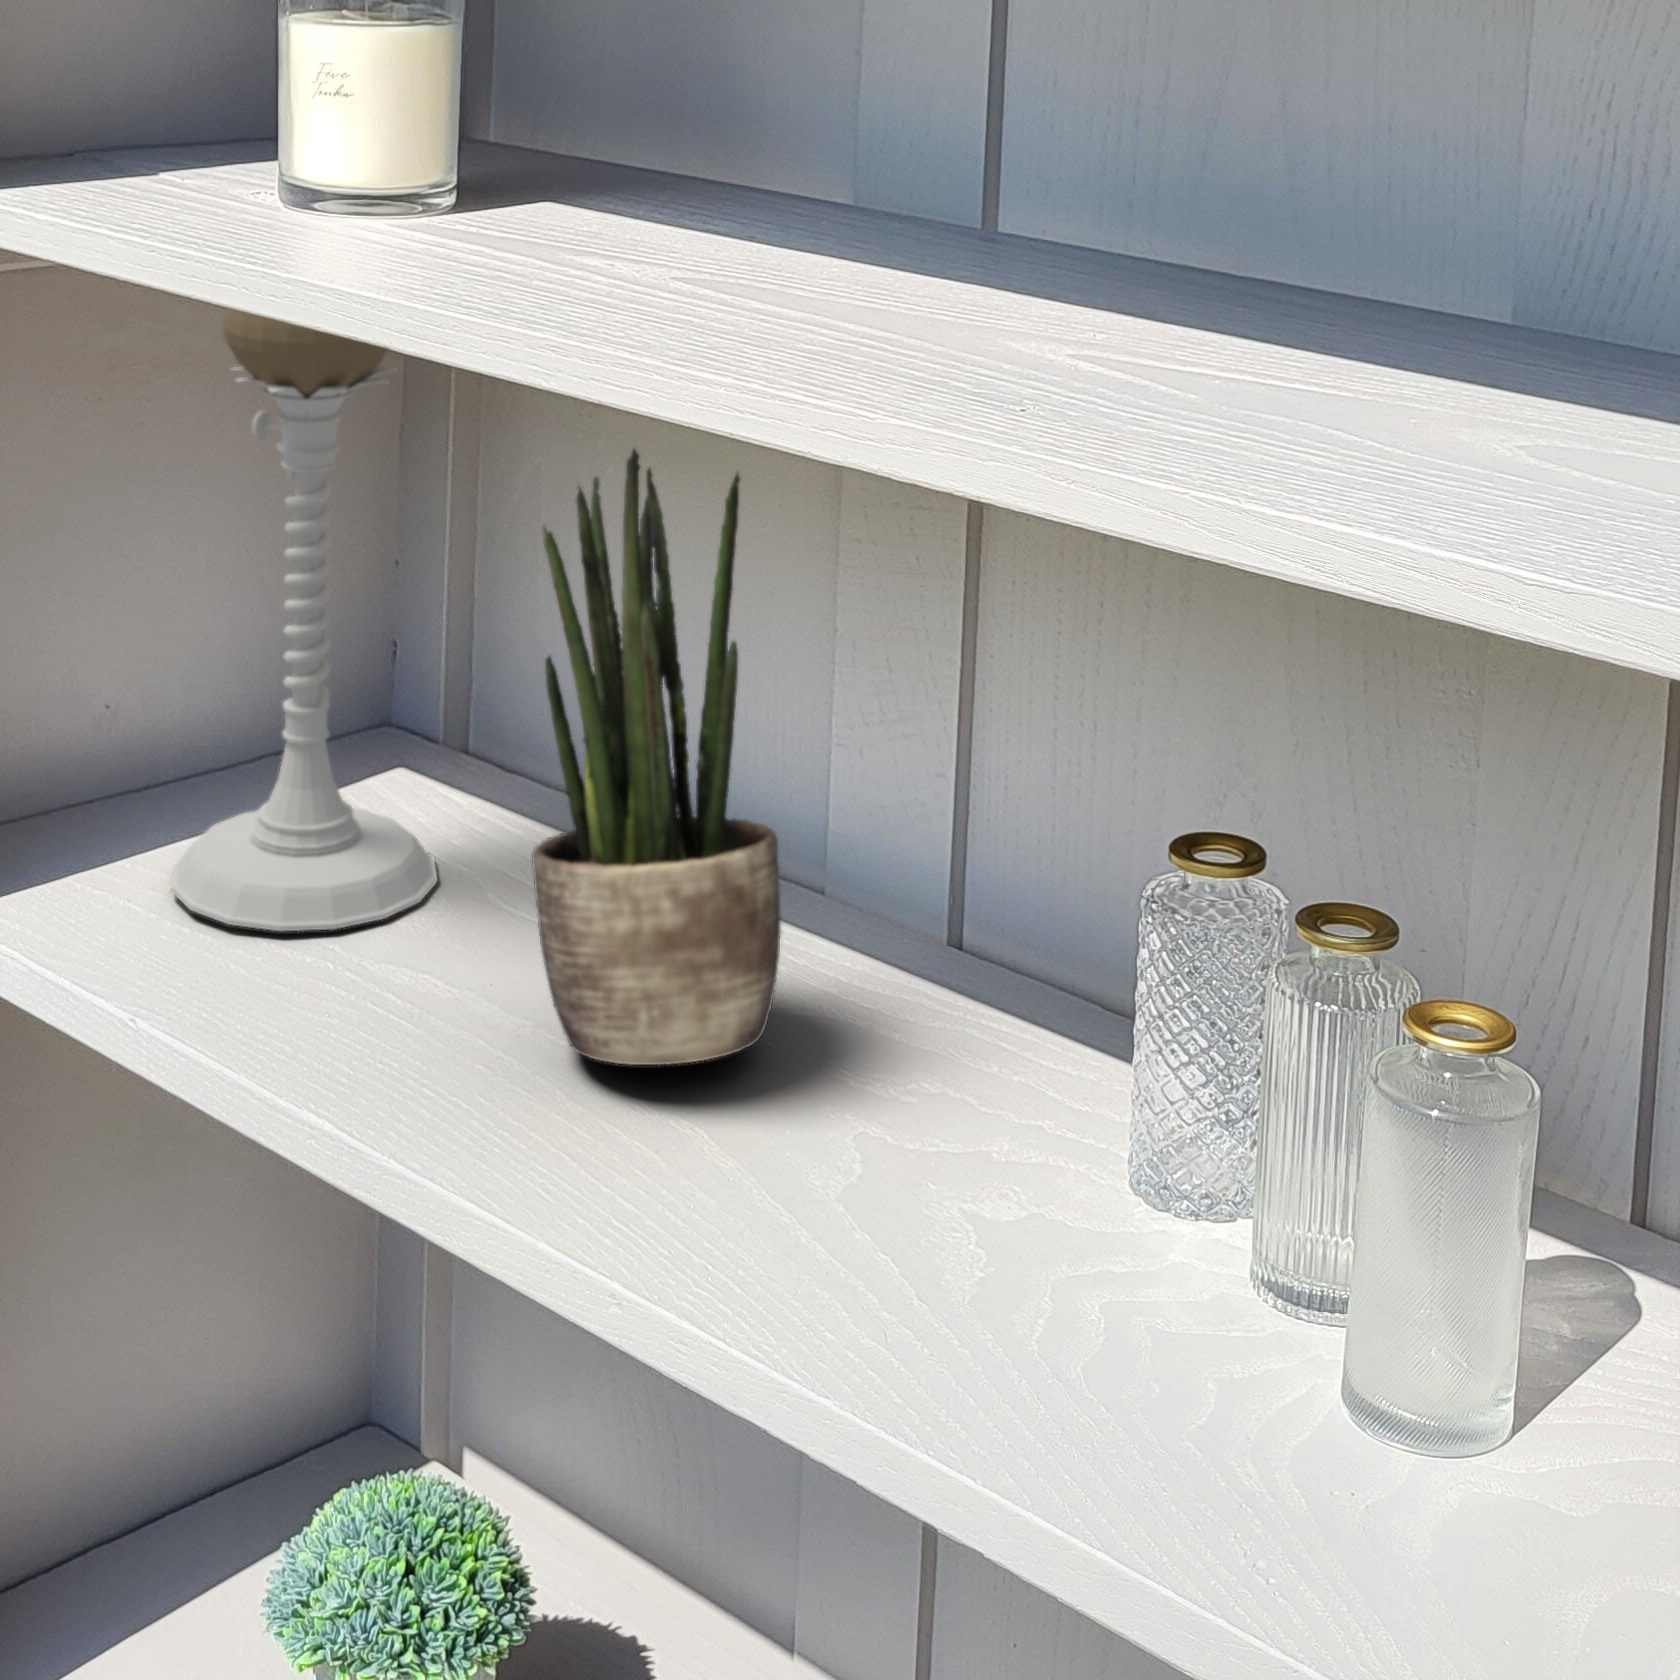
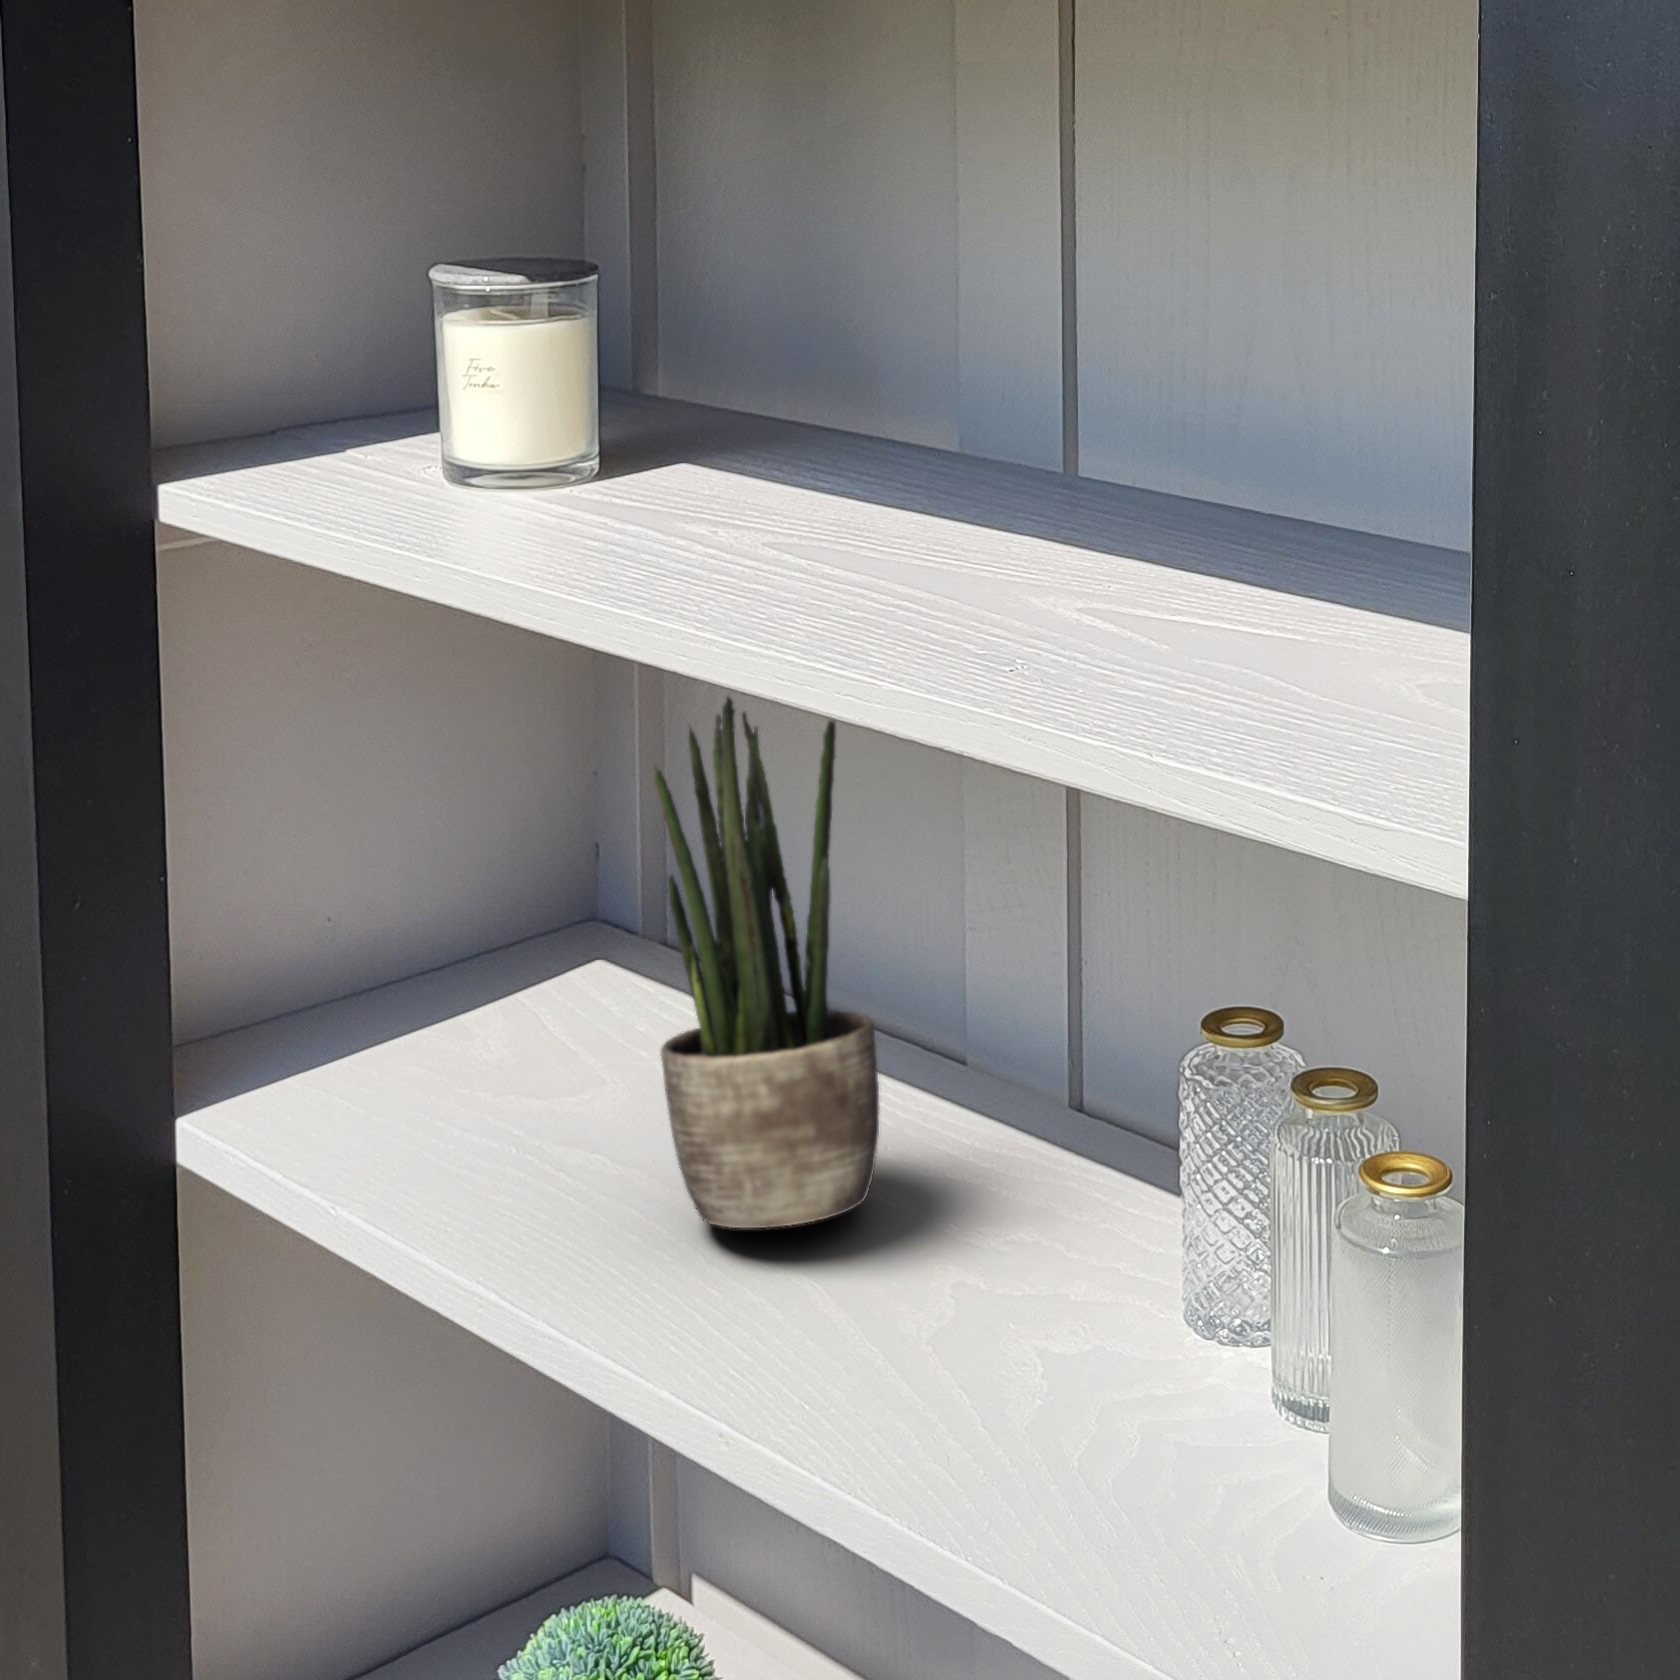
candle holder: present [171,308,437,931] -> none [384,493,625,1119]

